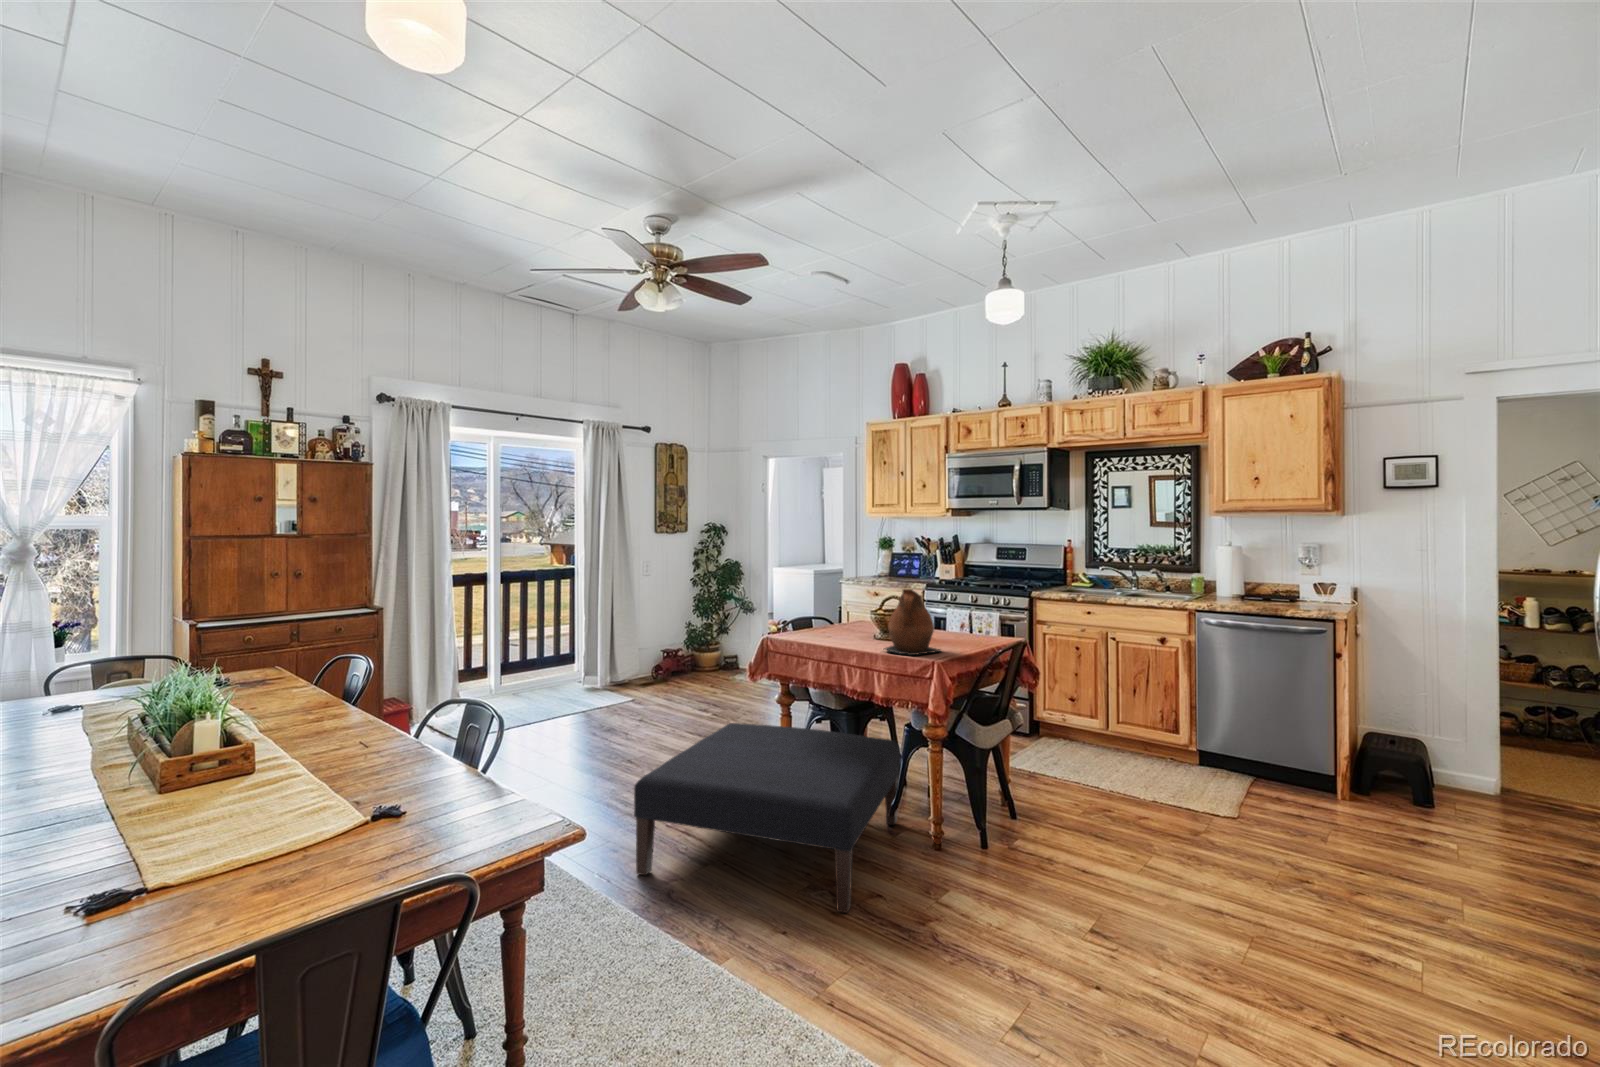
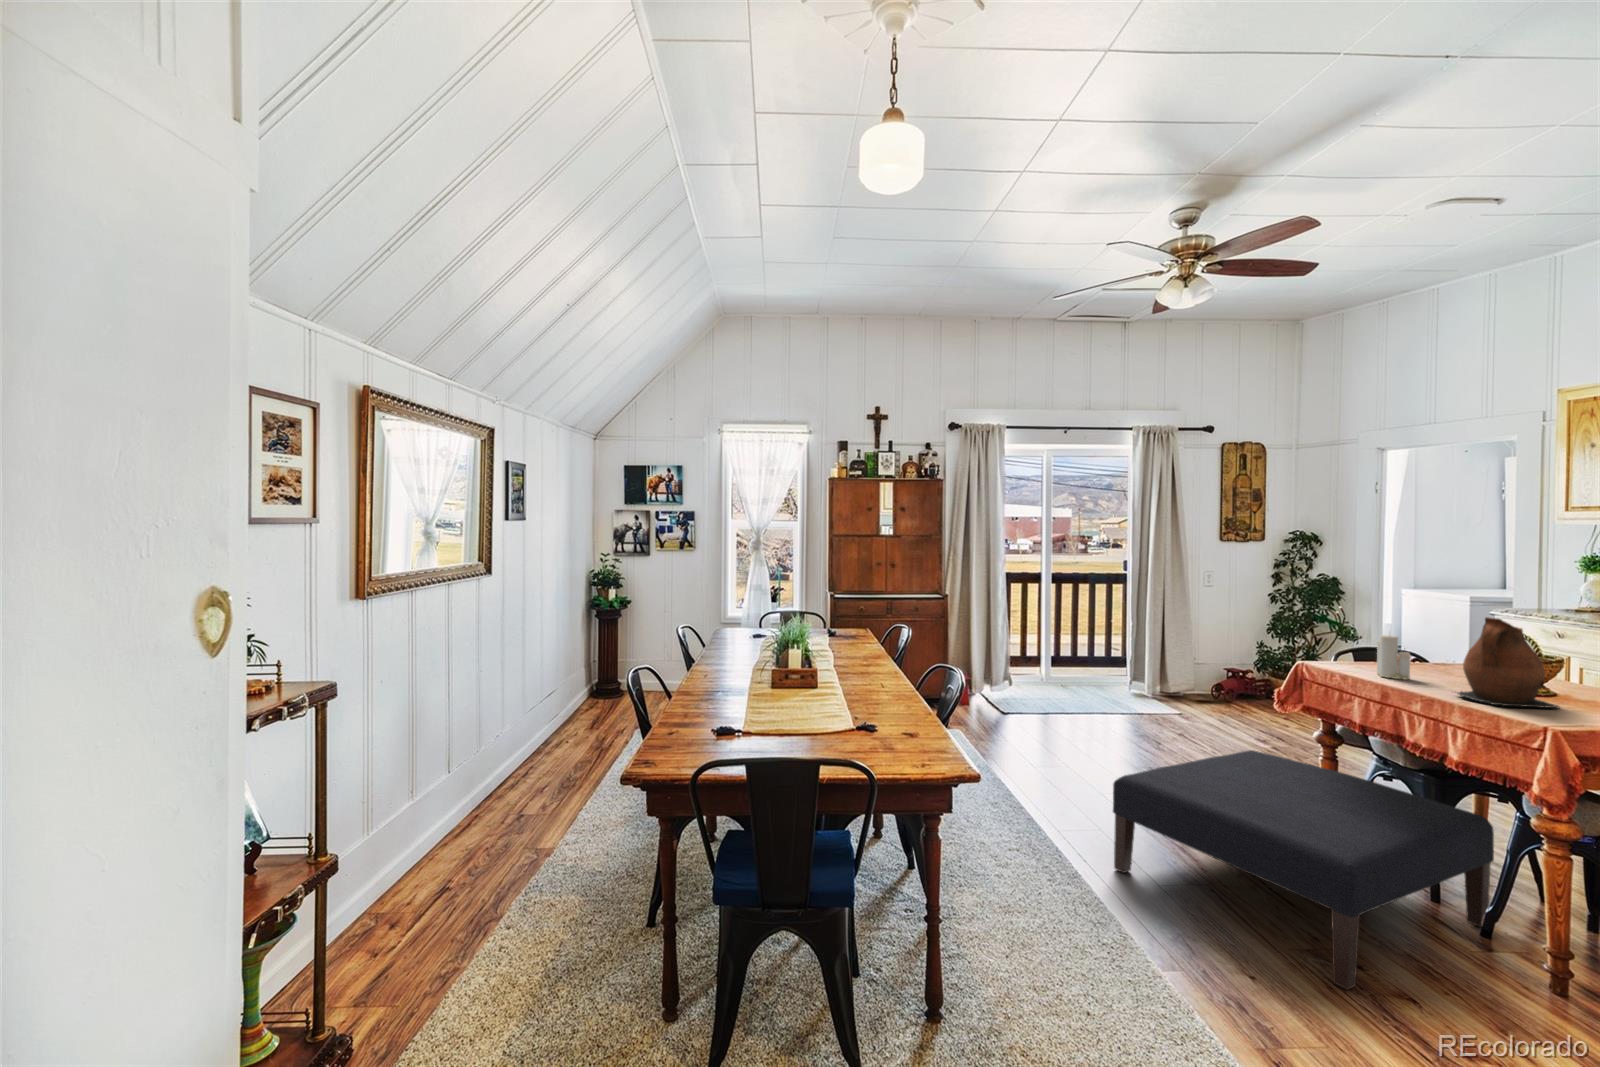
candle: none [824,605,846,643] -> present [1377,635,1410,680]

